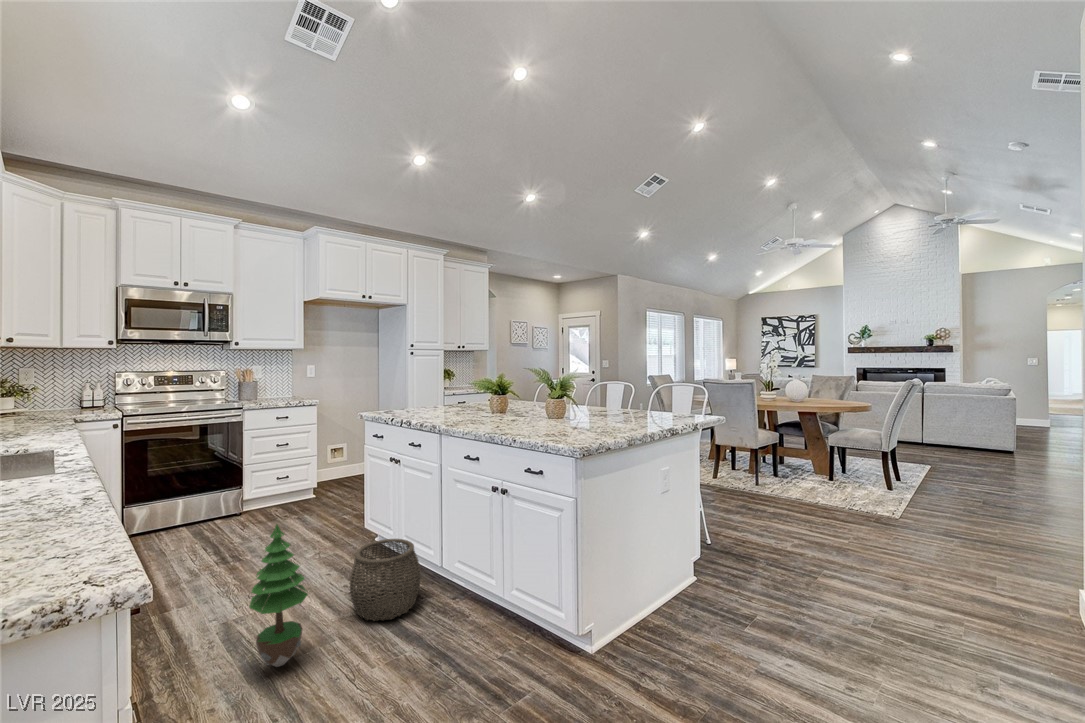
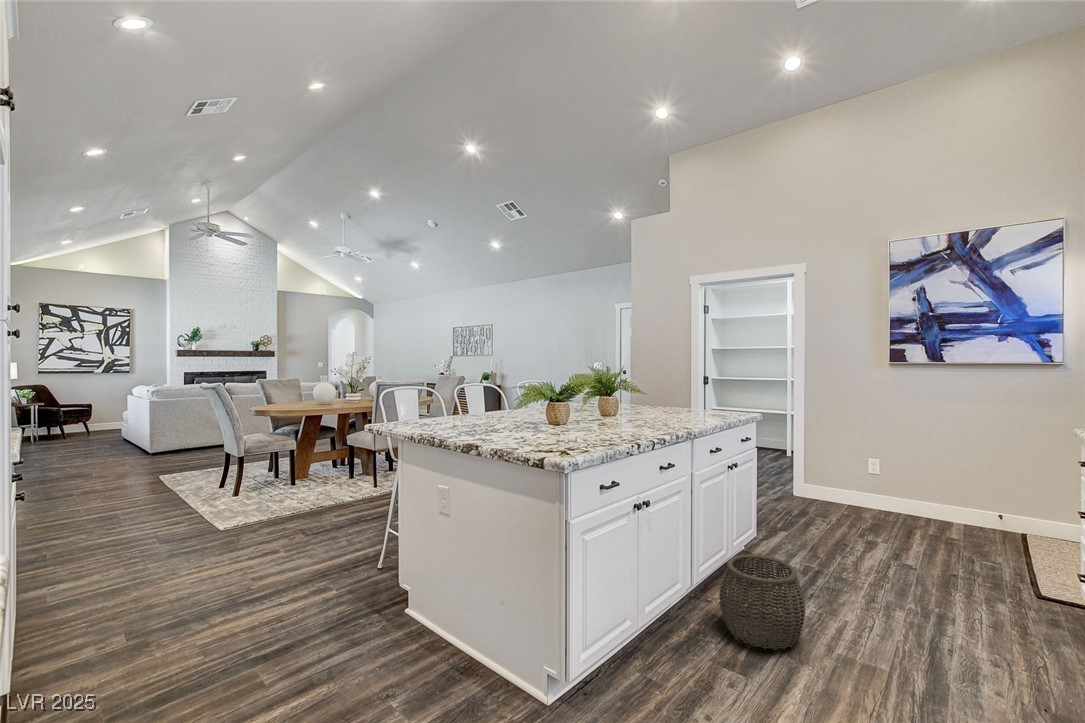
potted tree: present [249,525,308,667] -> none [876,520,945,674]

